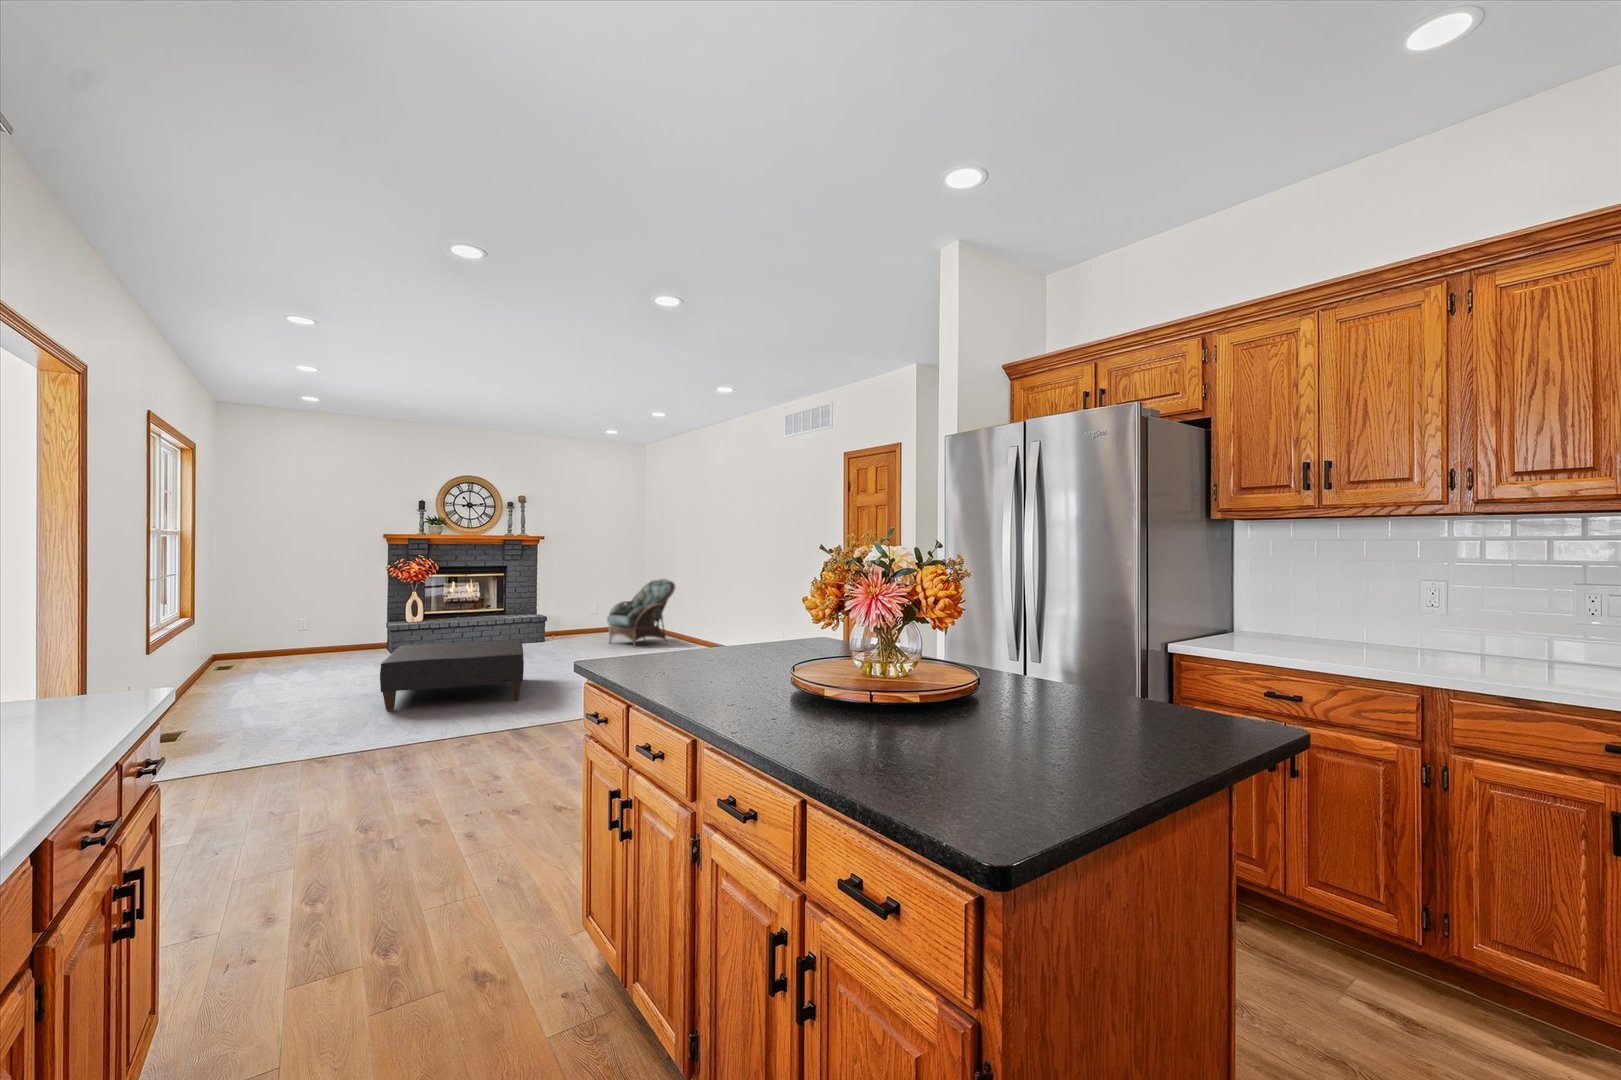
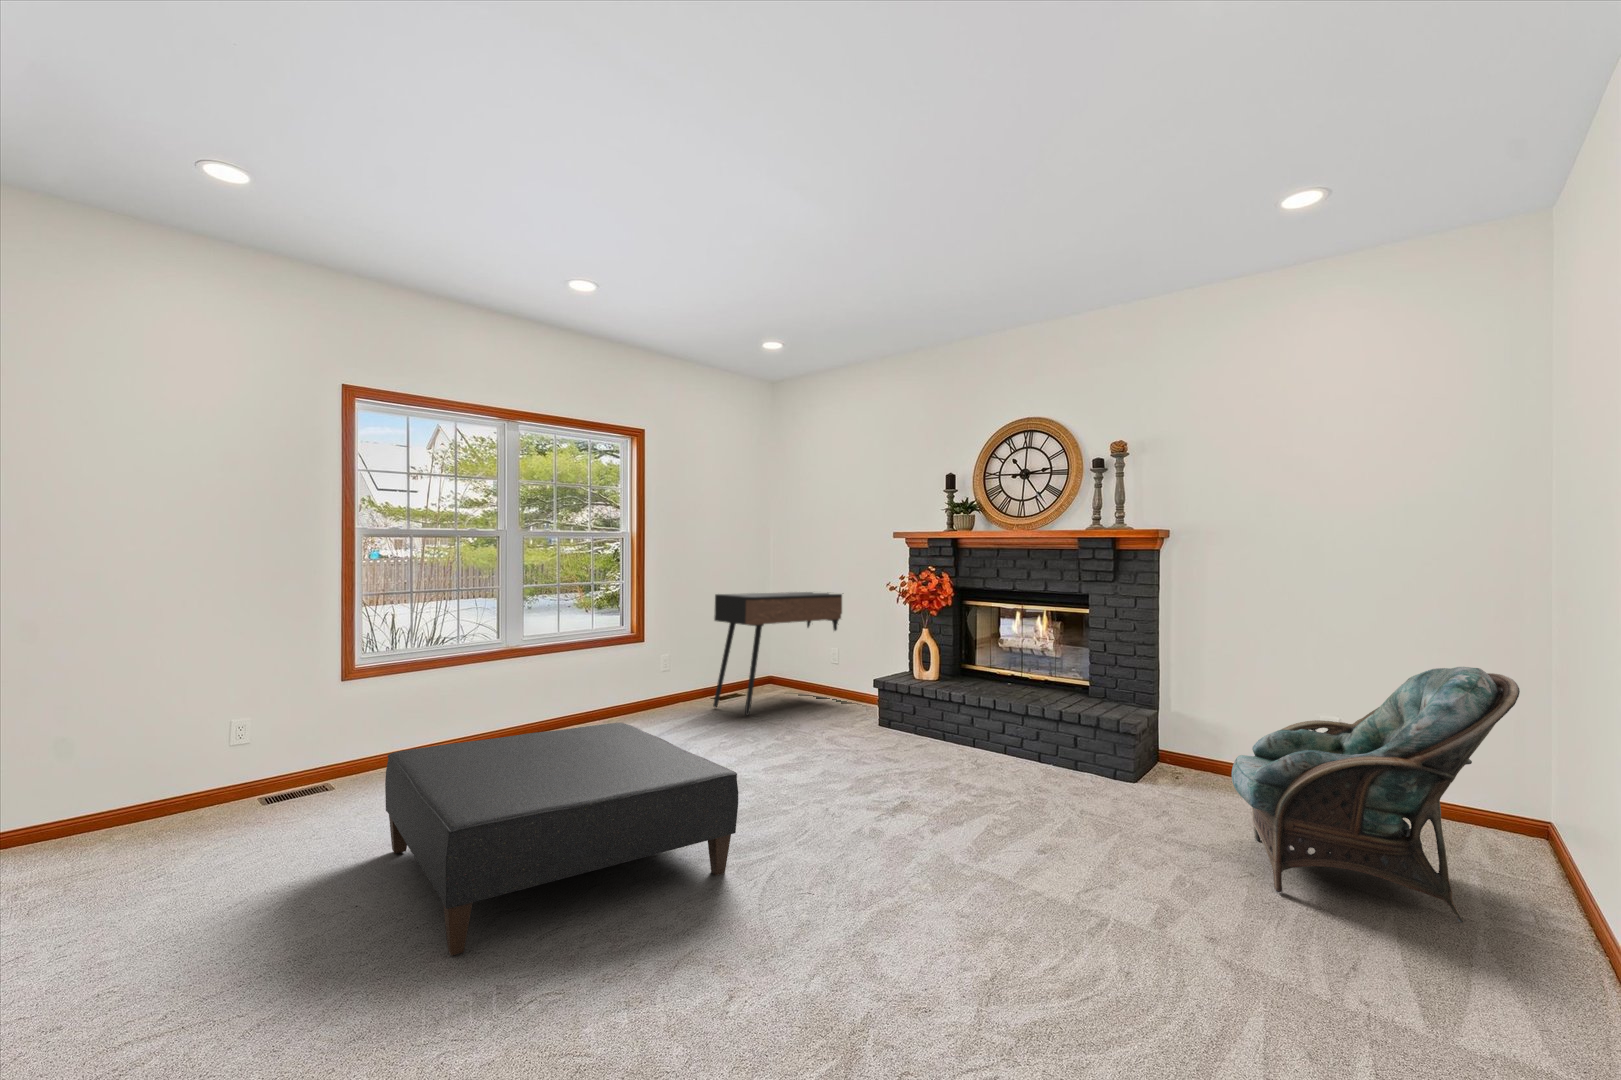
console table: none [253,577,315,668] -> present [713,592,842,715]

